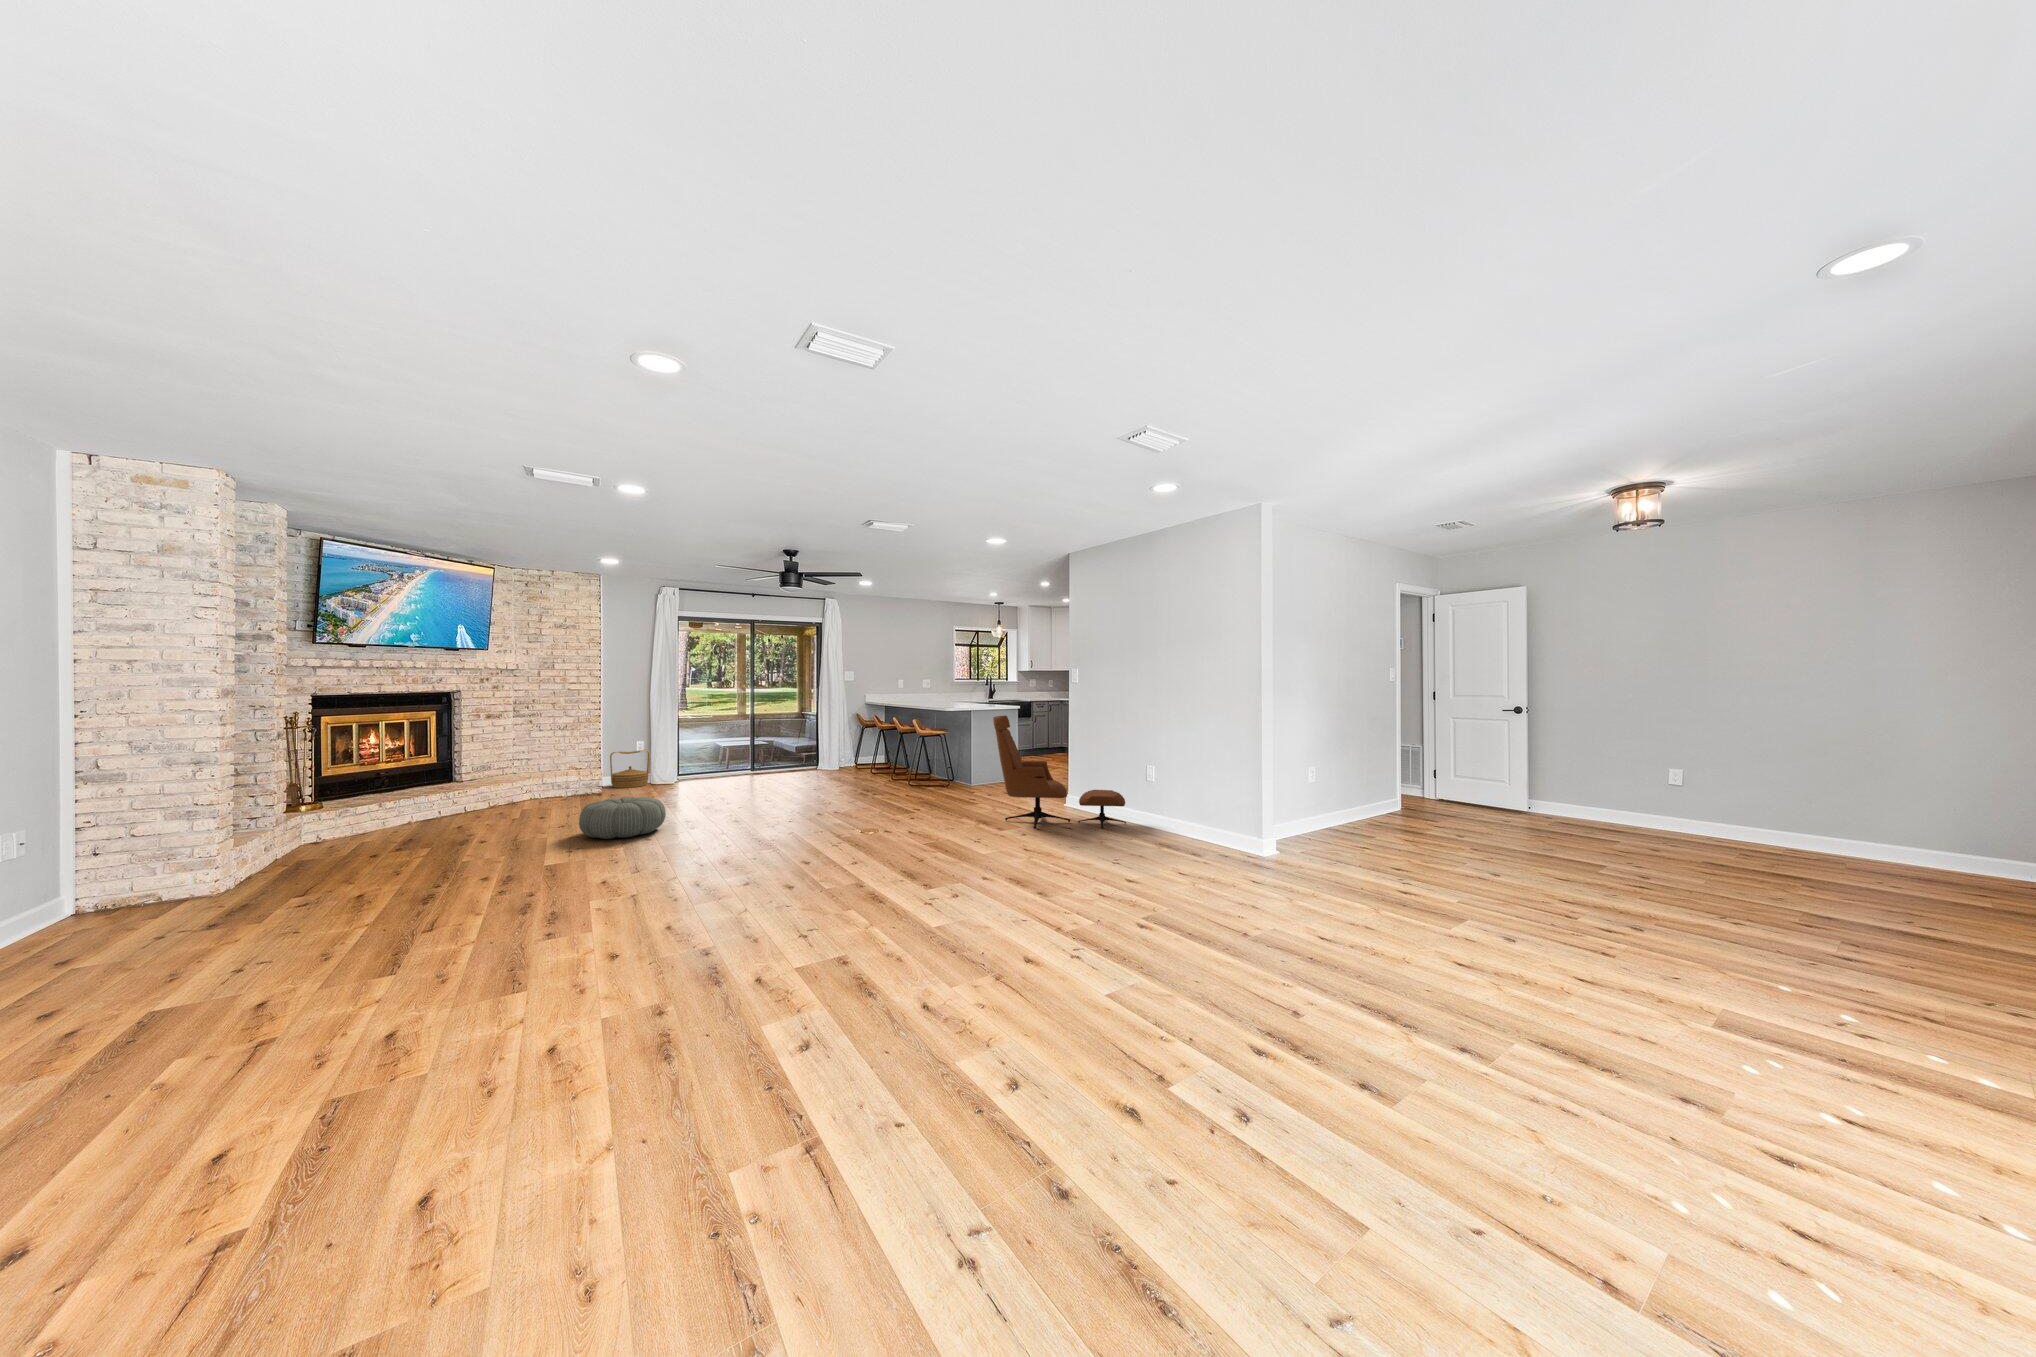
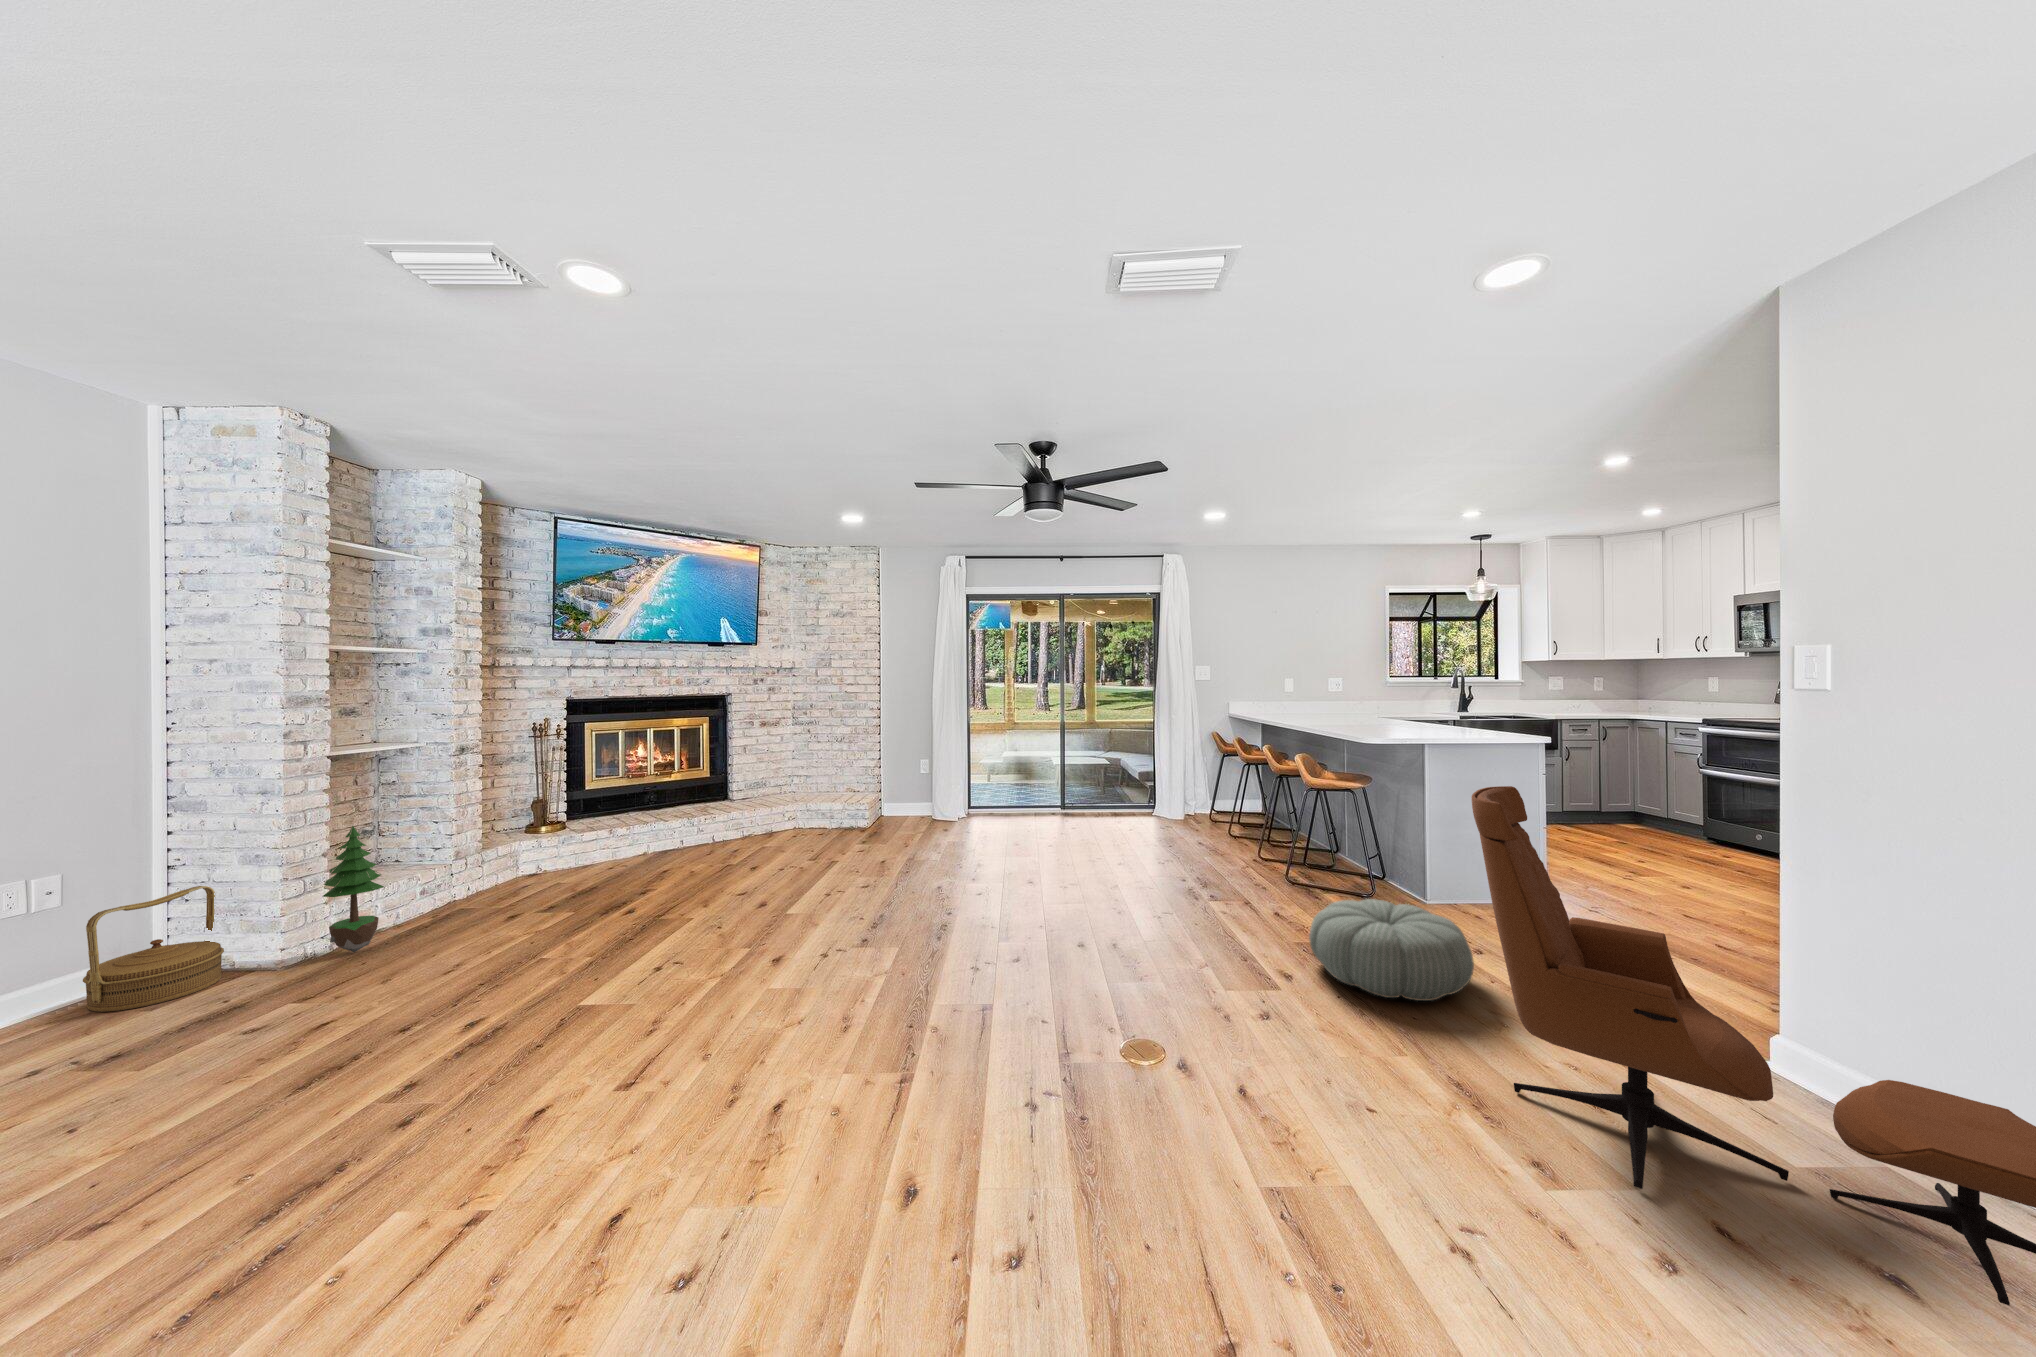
woven basket: present [610,750,650,788] -> present [83,886,224,1012]
potted tree: none [240,785,293,884] -> present [323,826,384,952]
pouf: present [579,797,666,839] -> present [1309,899,1474,1001]

